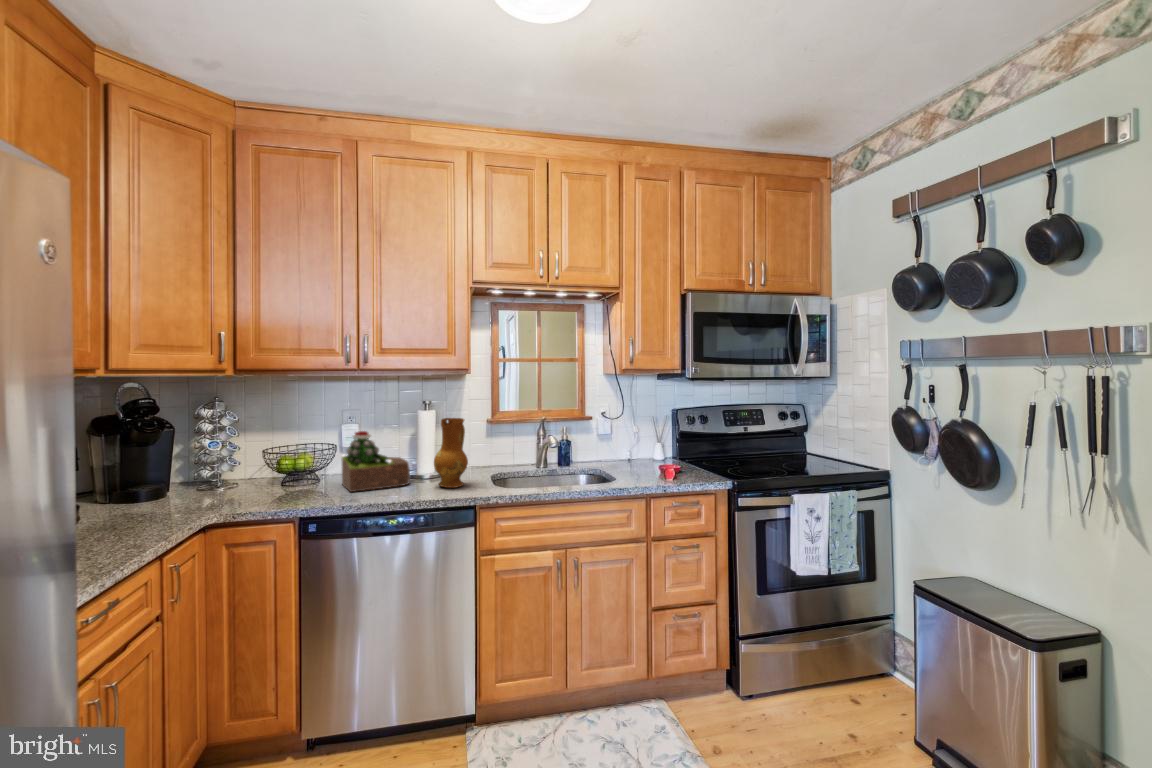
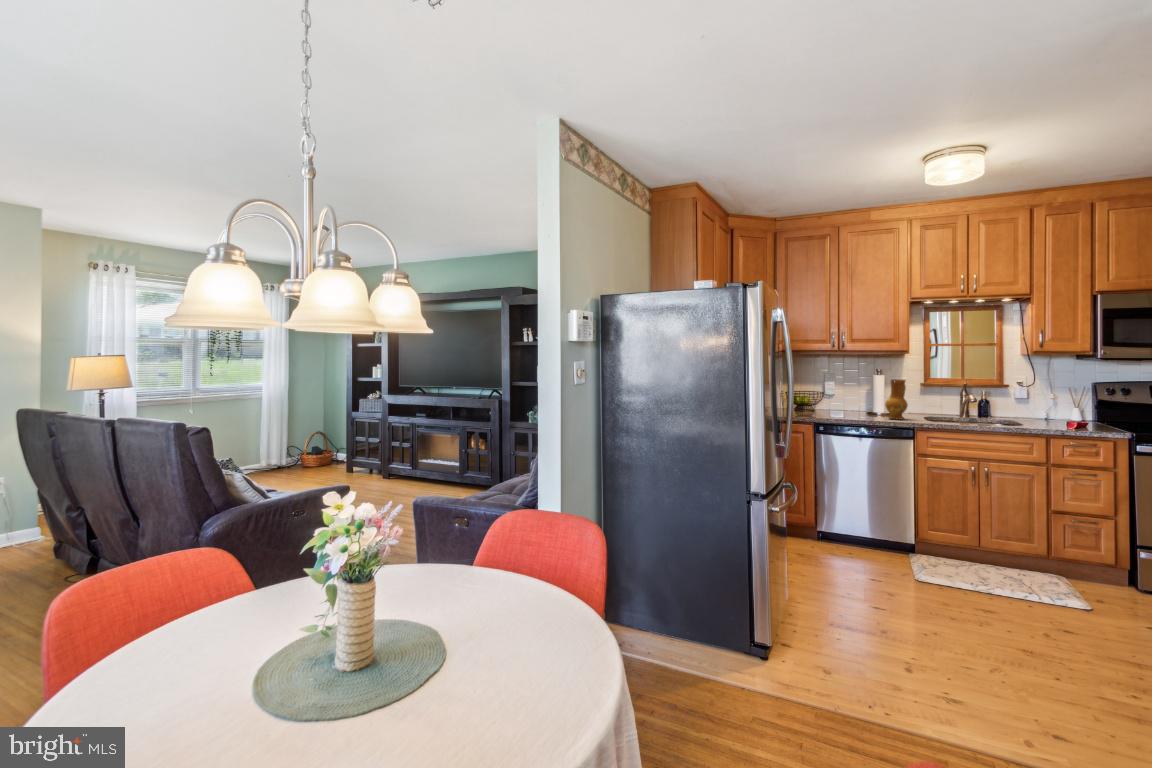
succulent plant: present [342,431,410,492] -> none [828,386,869,417]

